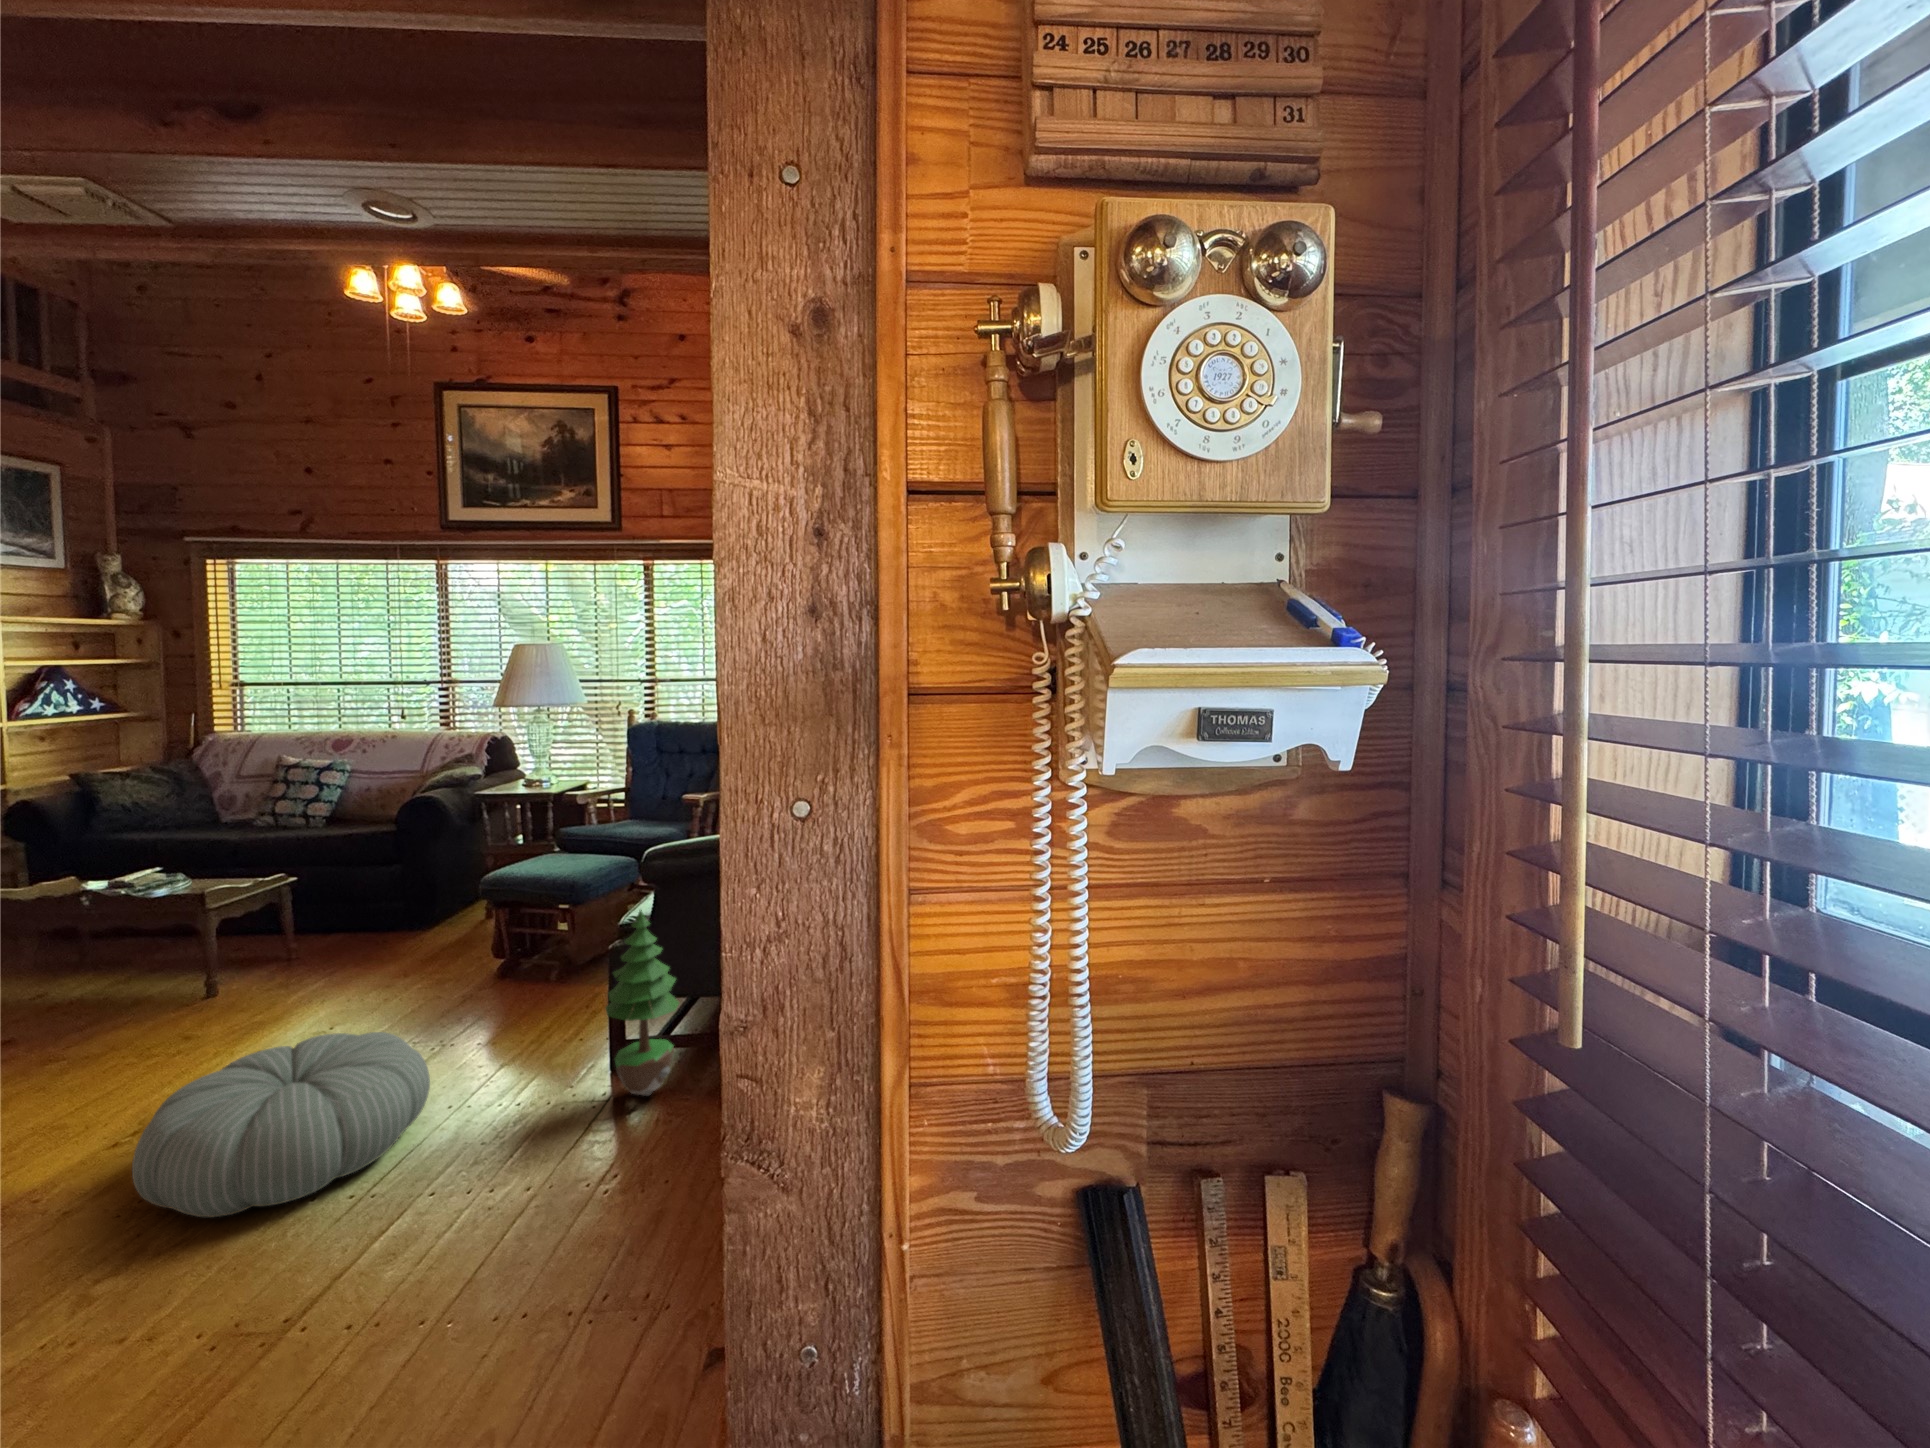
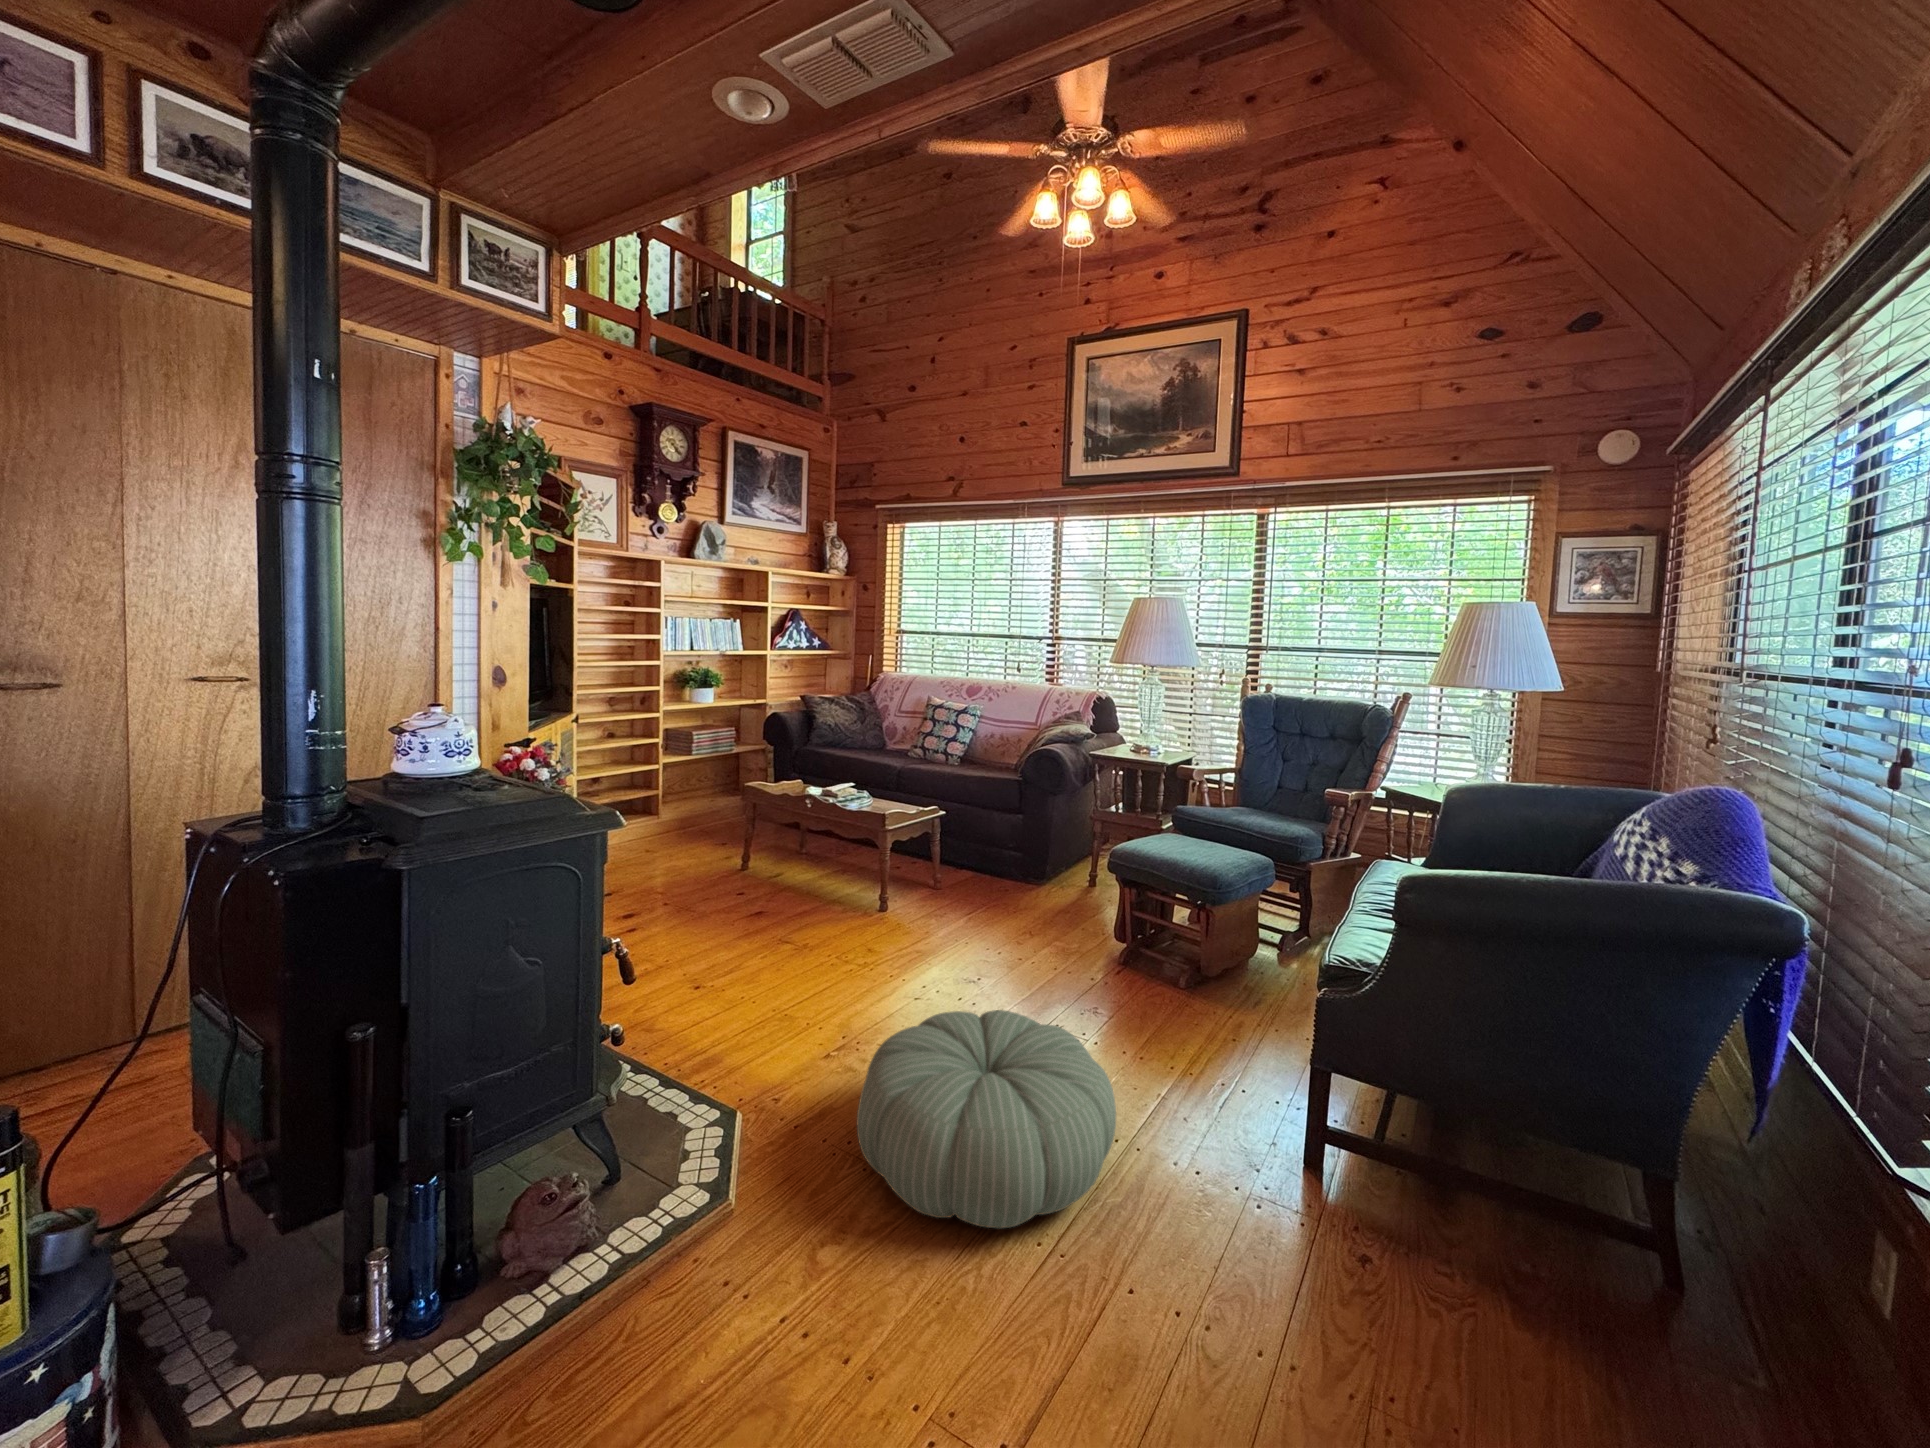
potted tree: present [606,910,679,1096] -> none [1346,967,1466,1257]

